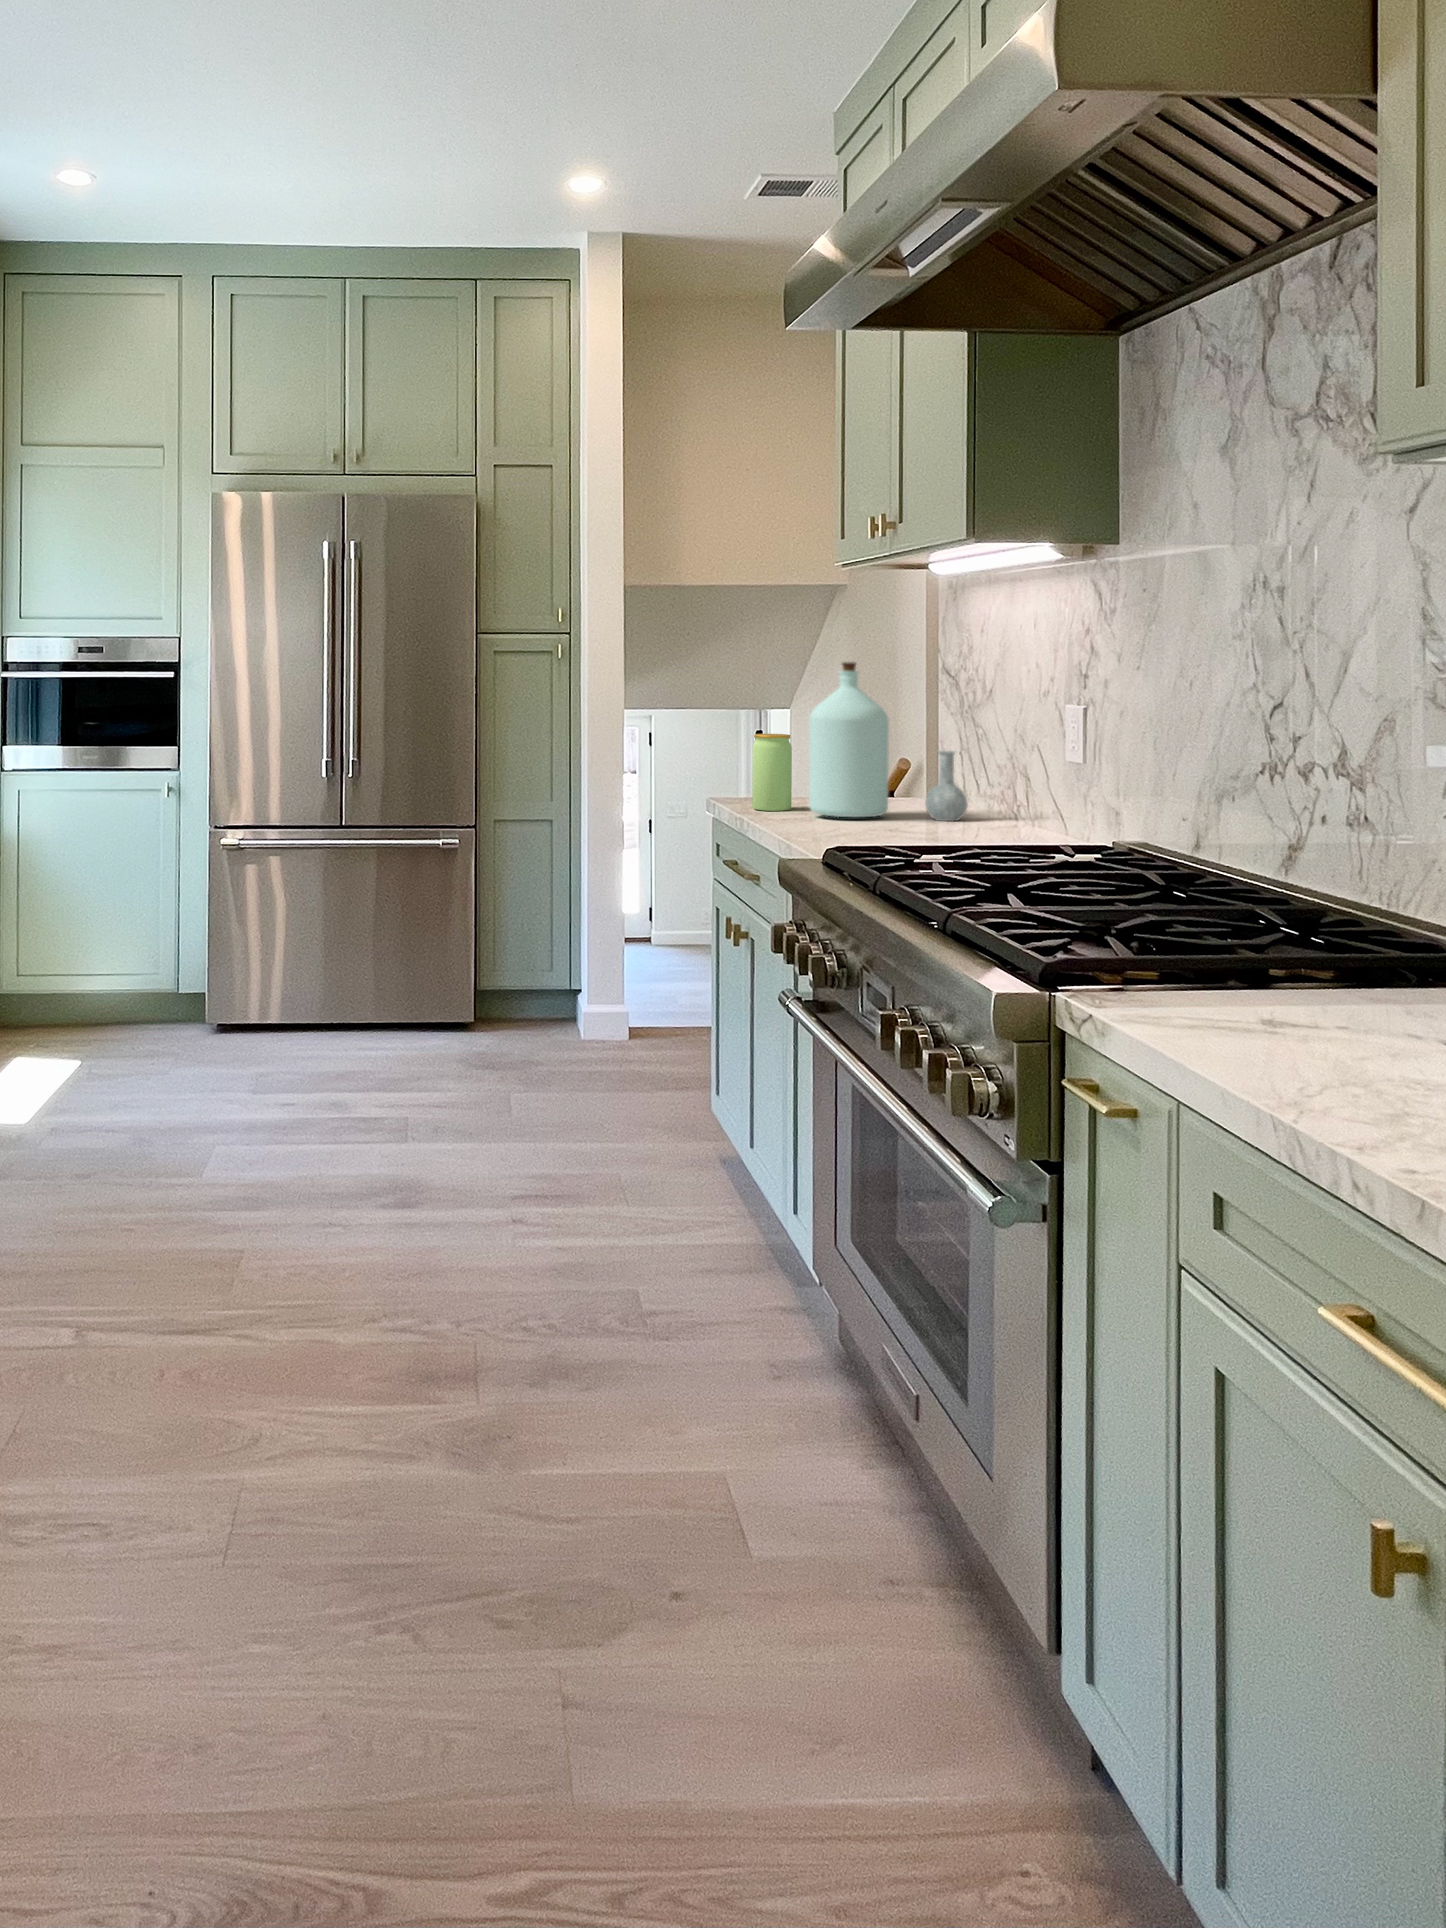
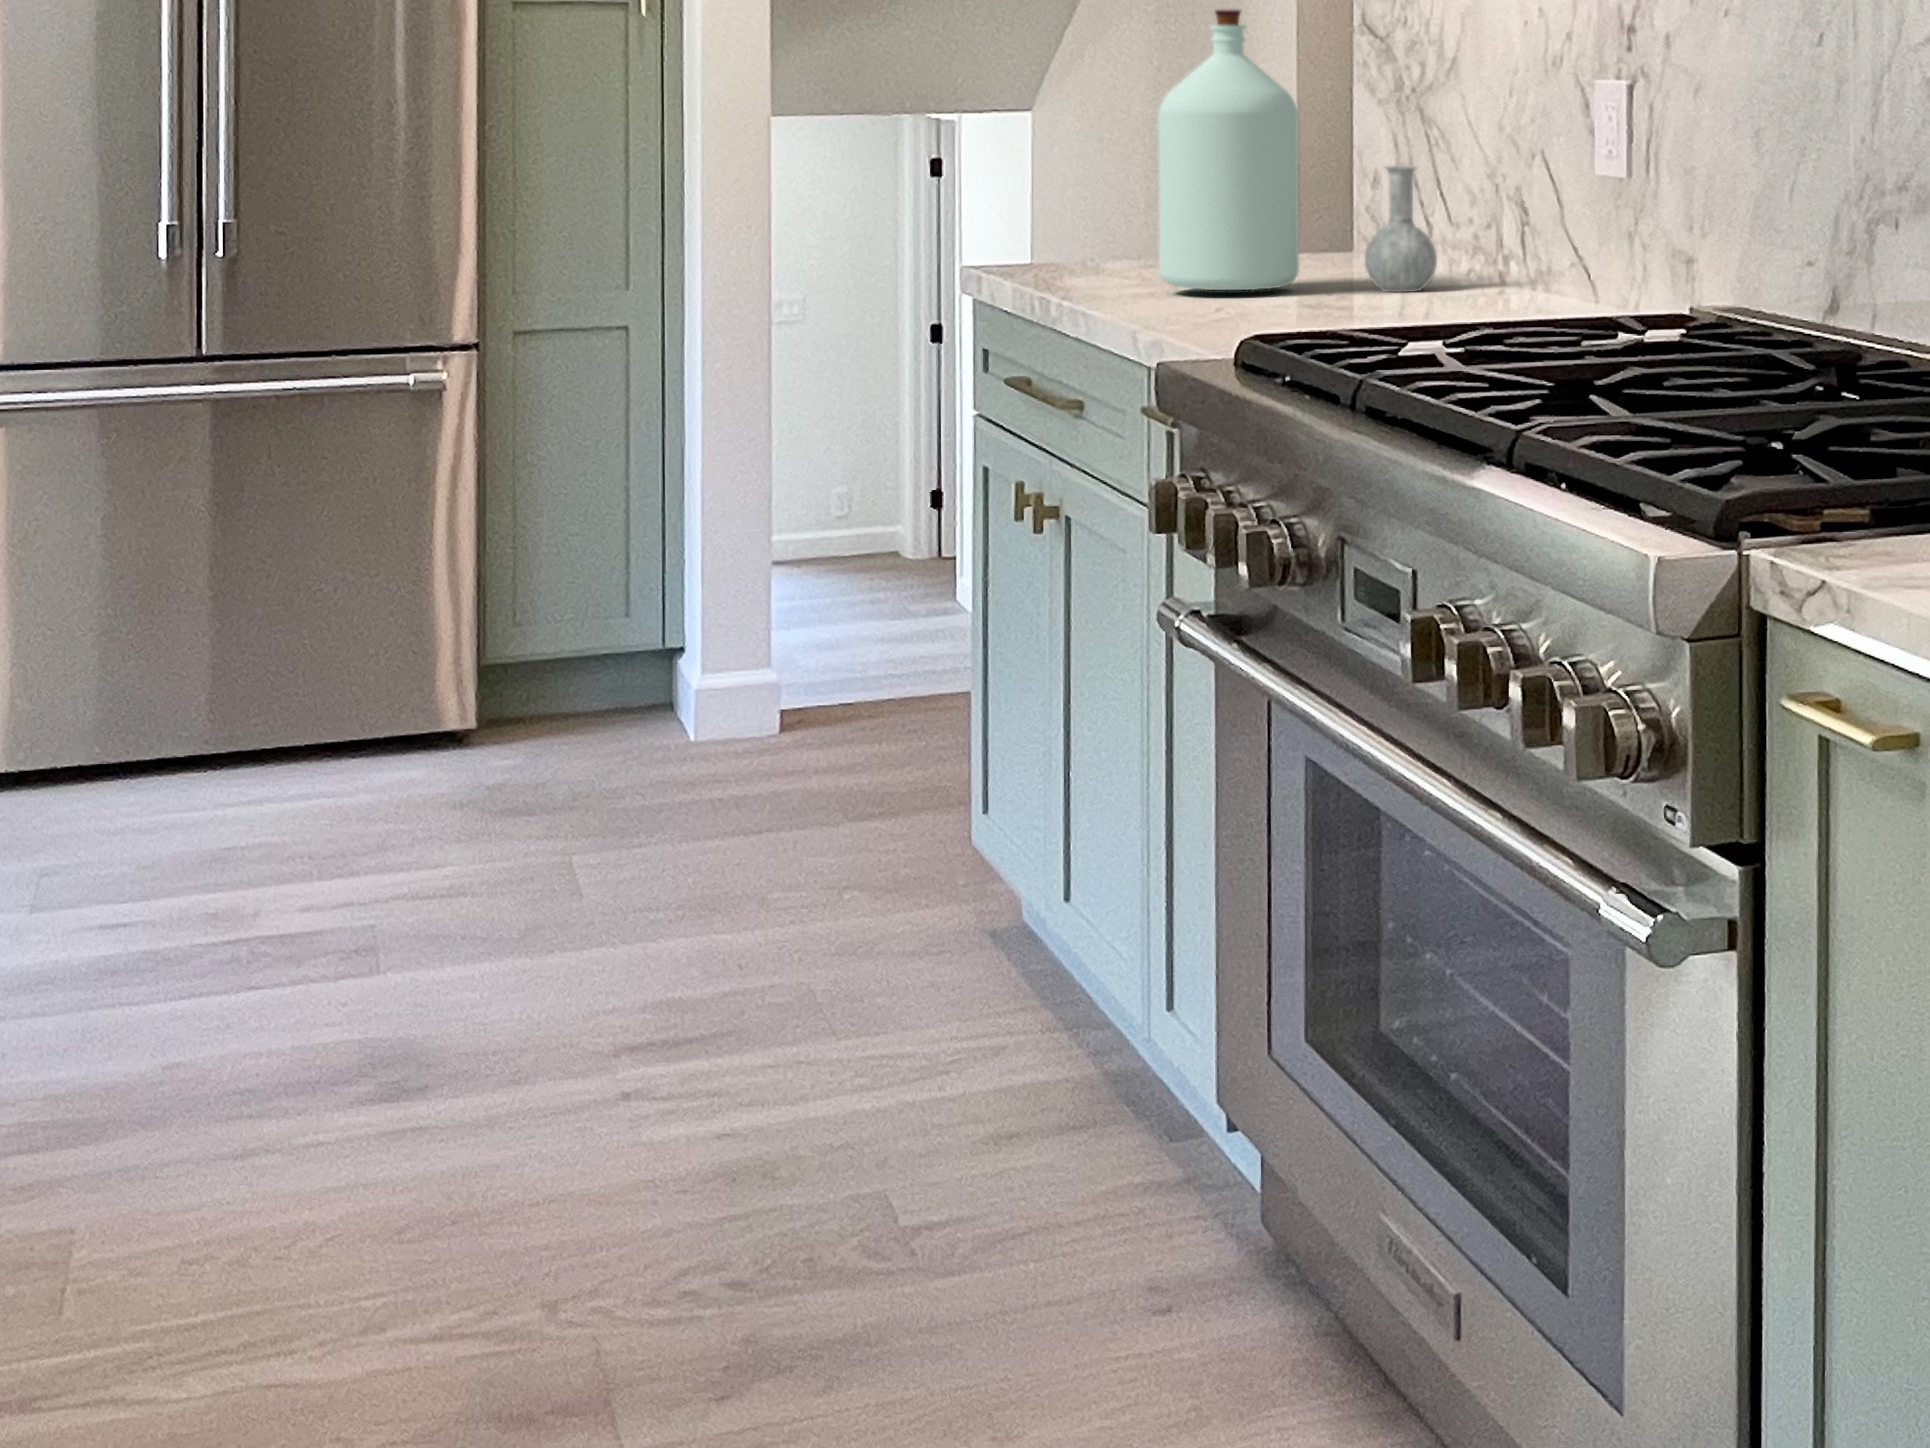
jar: present [752,734,792,811] -> none [1048,145,1119,287]

